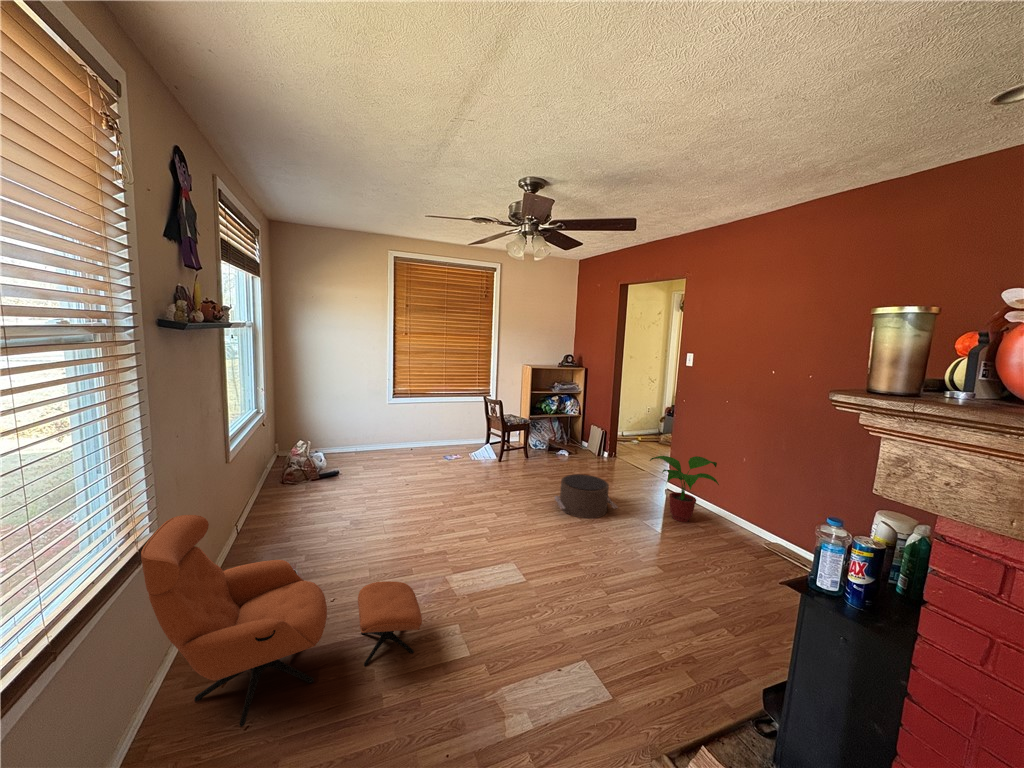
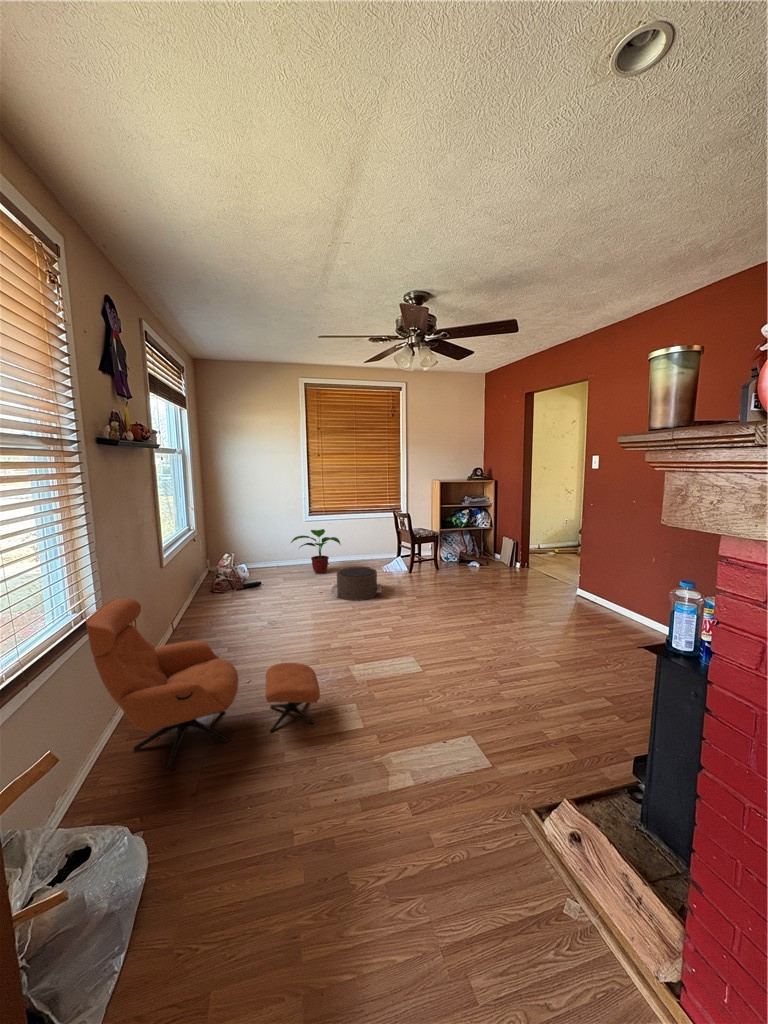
potted plant: present [650,456,719,522] -> present [291,529,341,574]
pouf: present [554,474,618,518] -> present [331,567,382,601]

